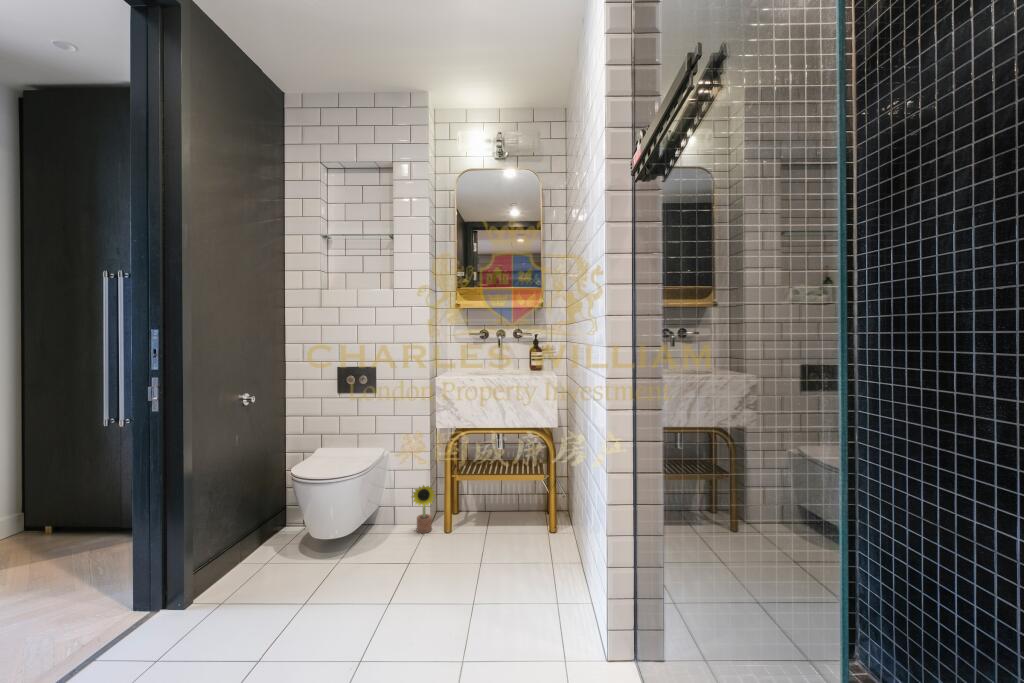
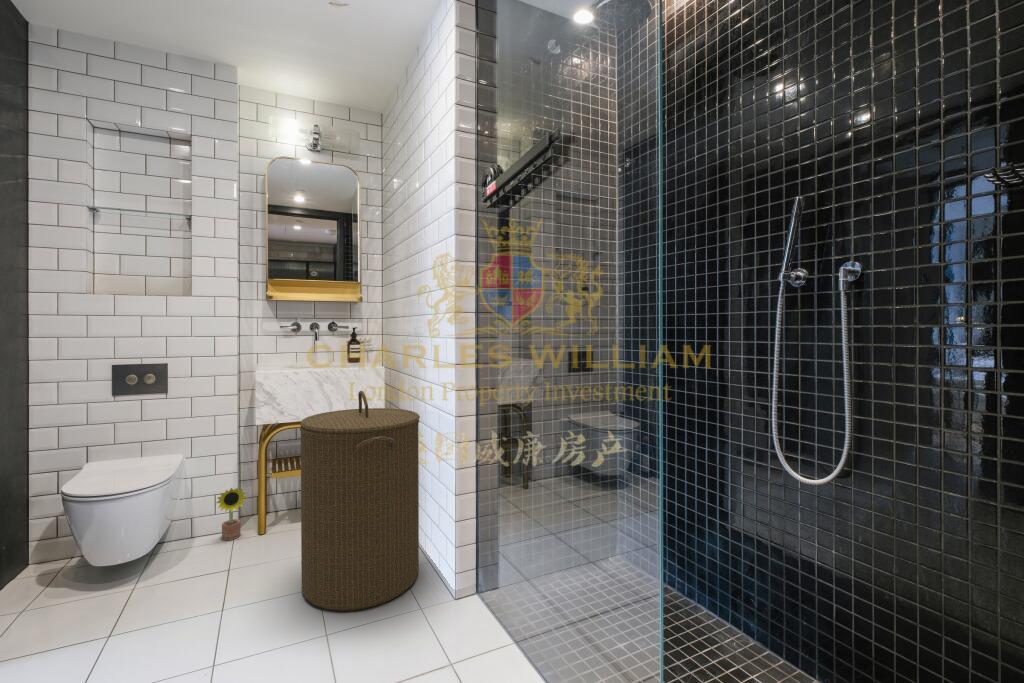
laundry hamper: none [470,403,590,637] -> present [300,391,420,611]

